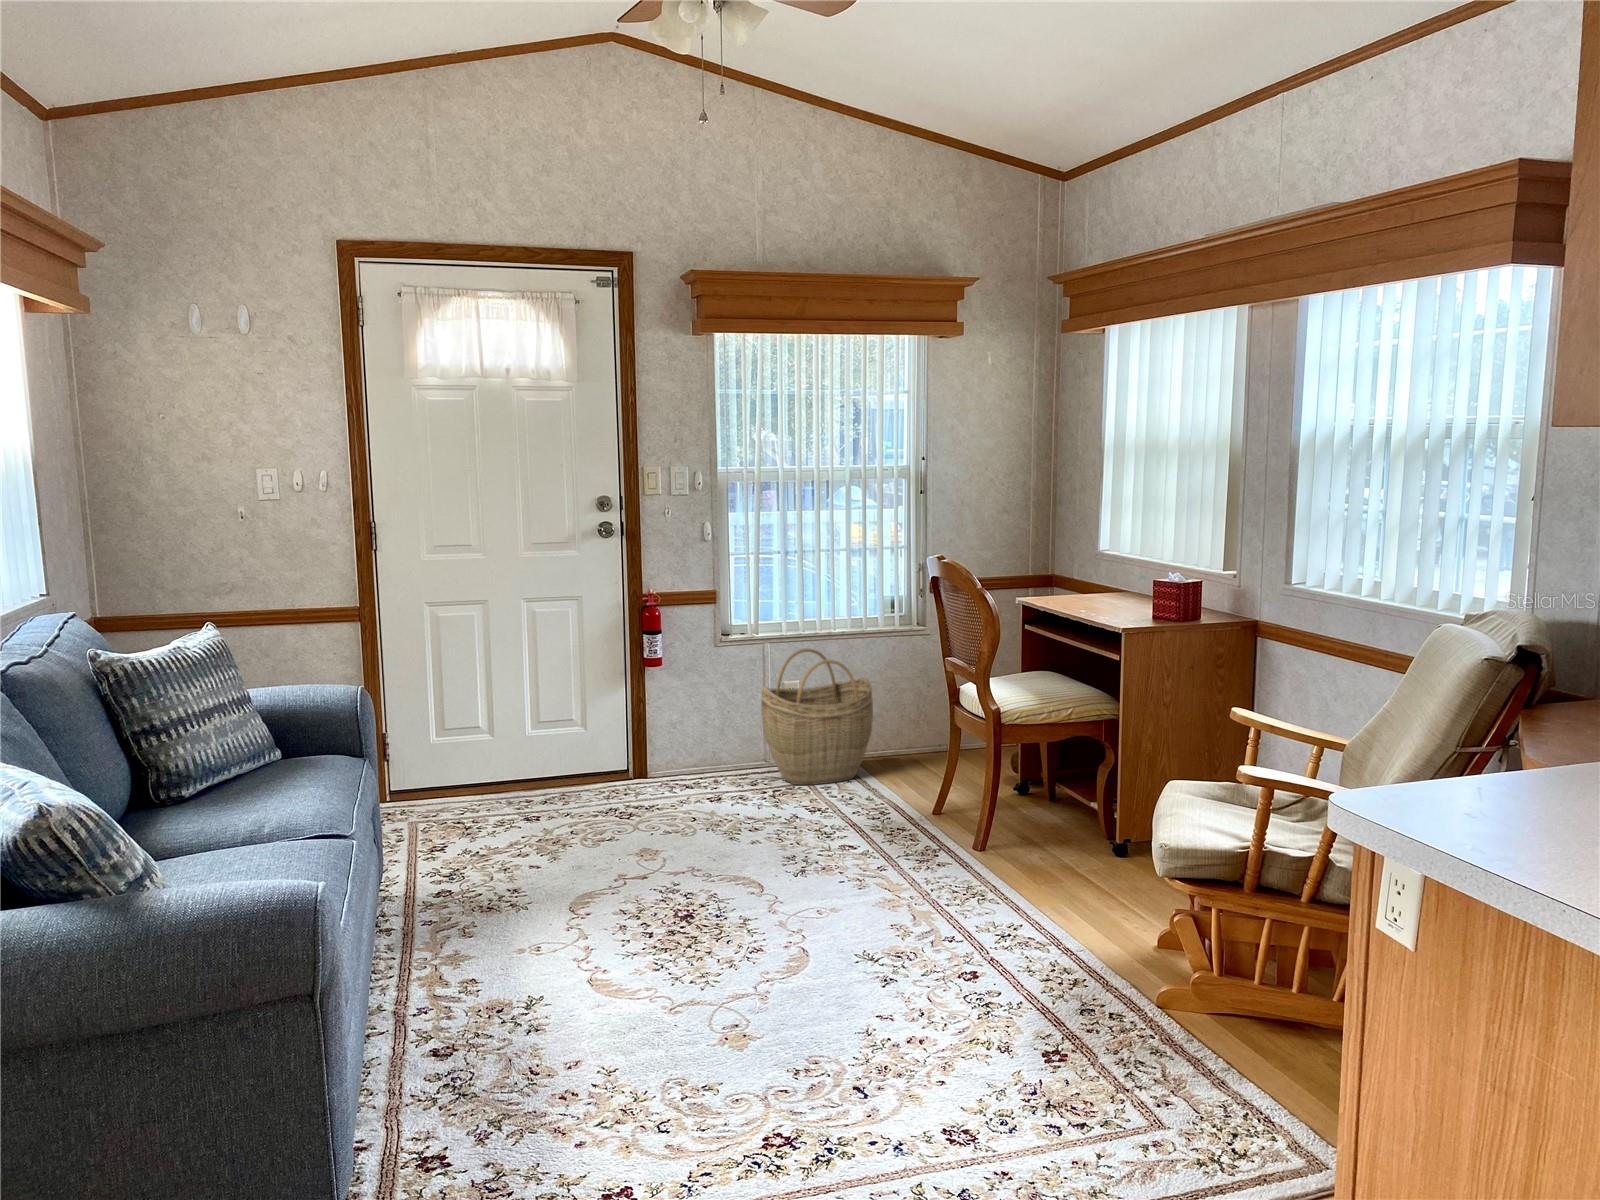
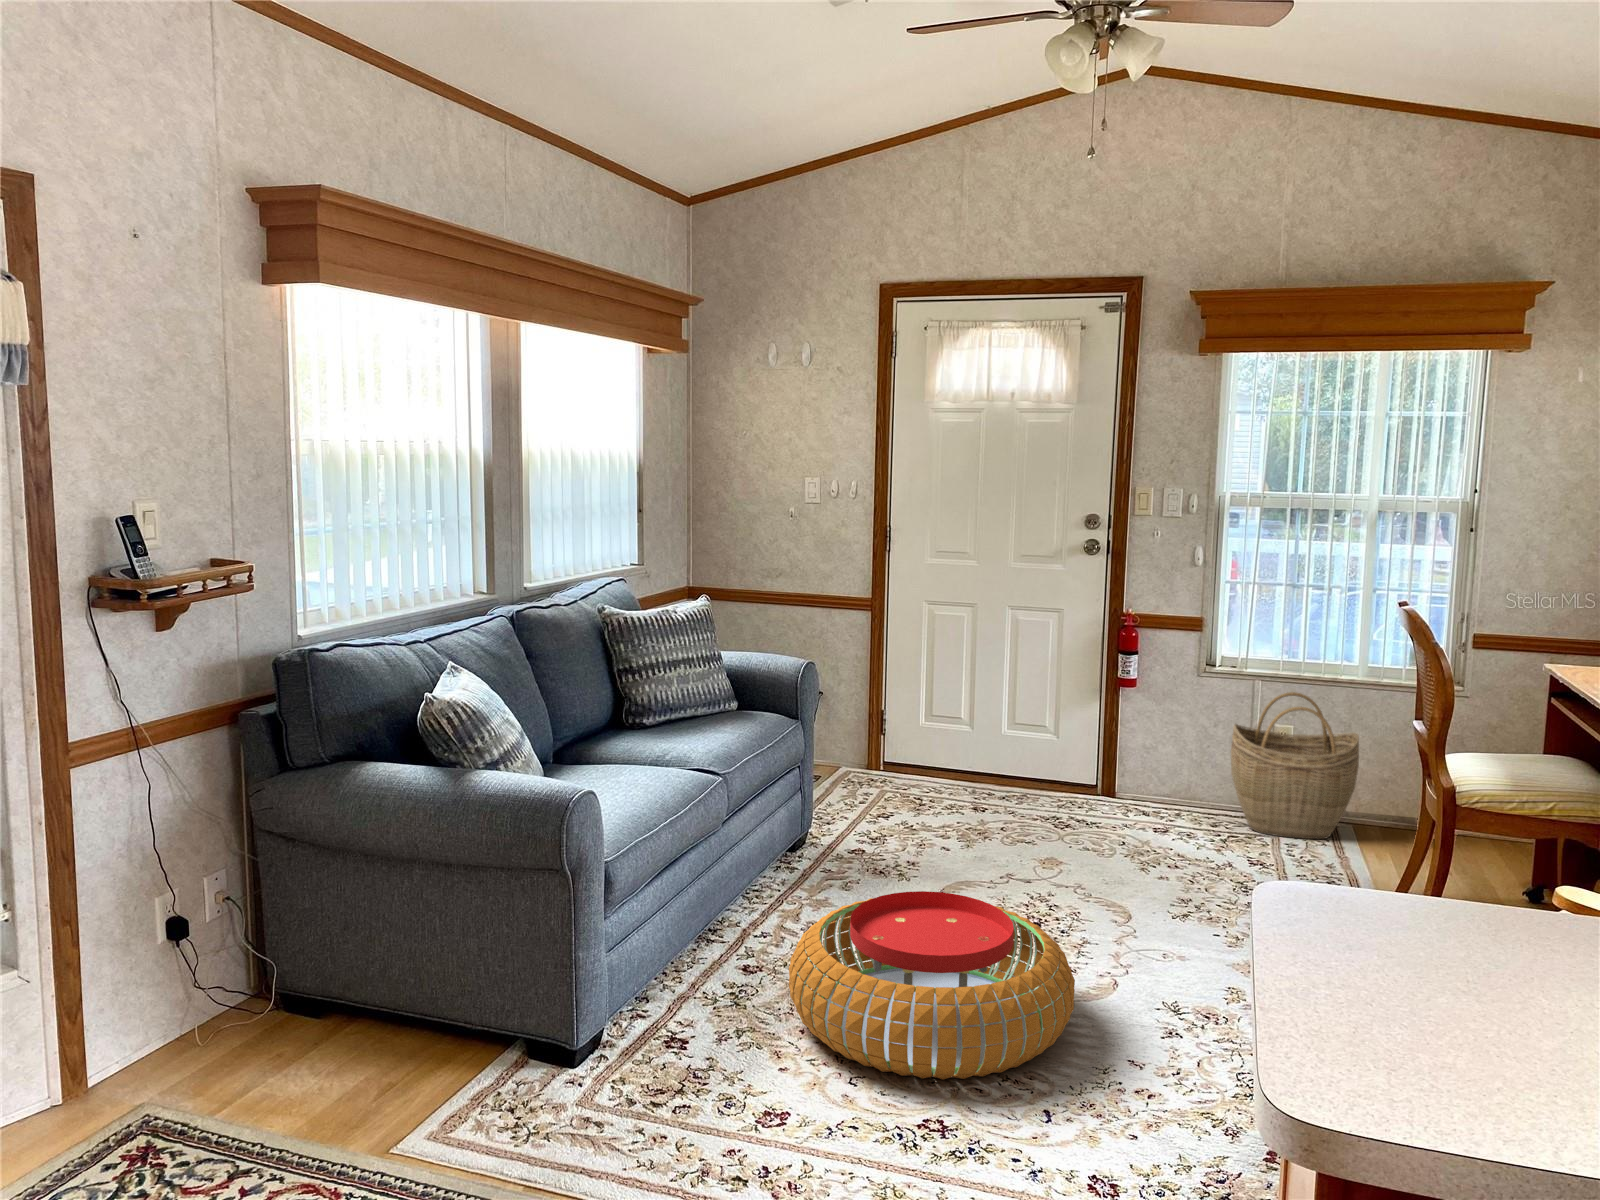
pouf: none [516,901,828,1110] -> present [789,891,1075,1080]

